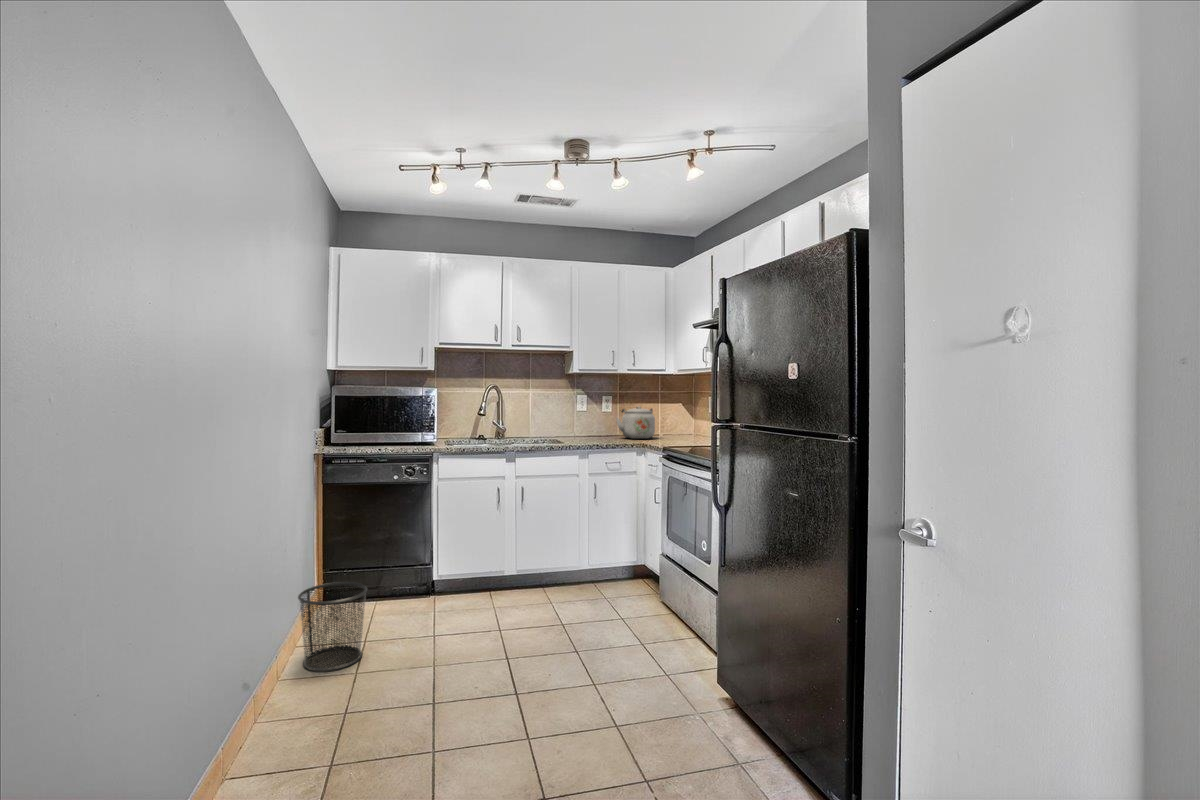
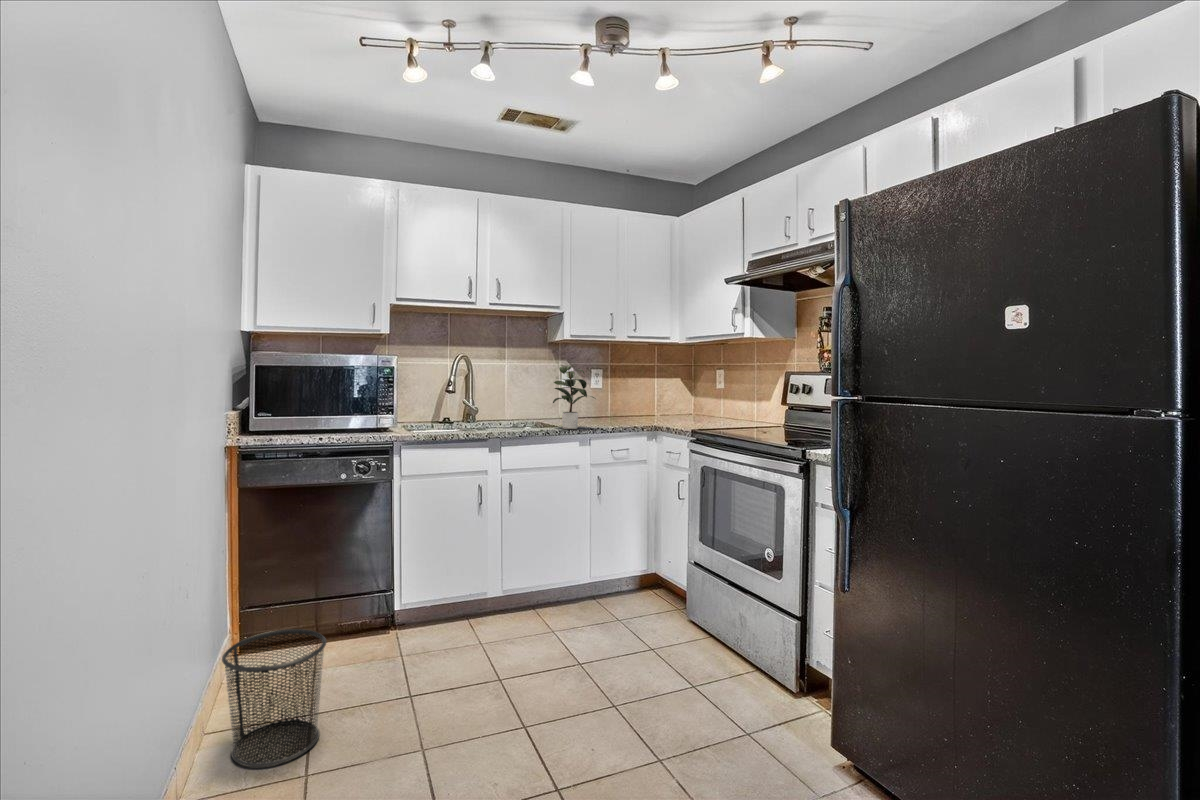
potted plant: none [556,393,603,444] -> present [553,366,596,429]
kettle: present [616,406,655,439] -> none [608,382,654,421]

